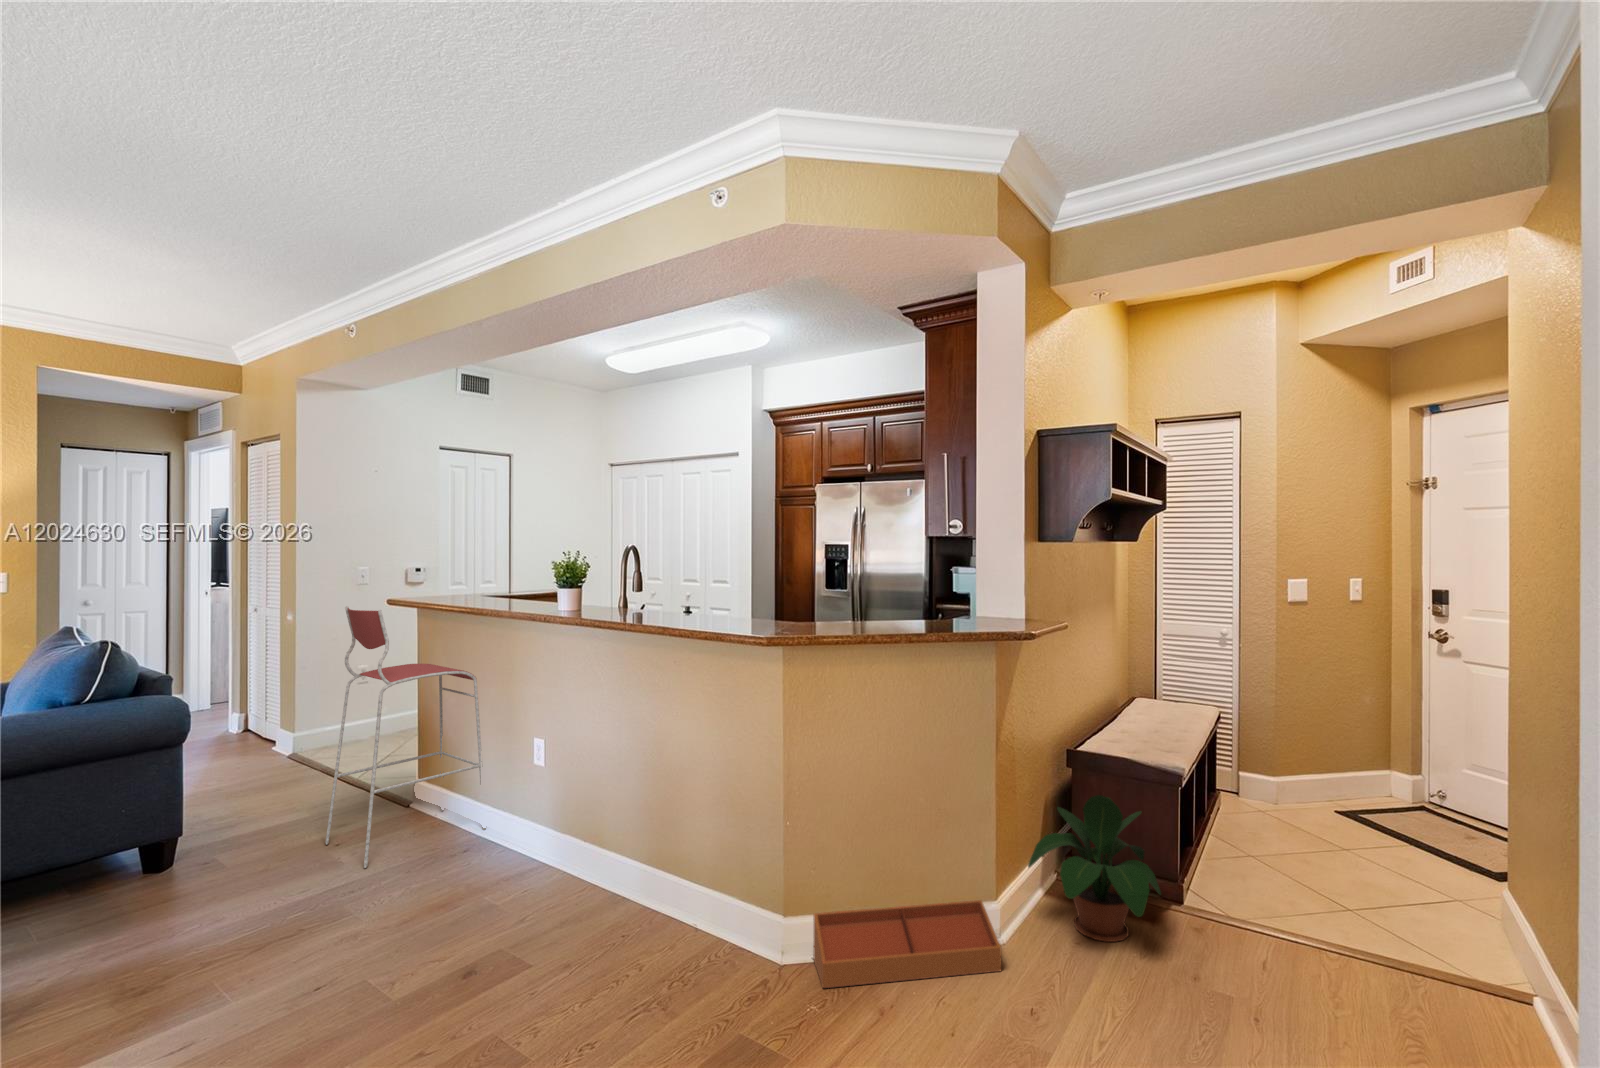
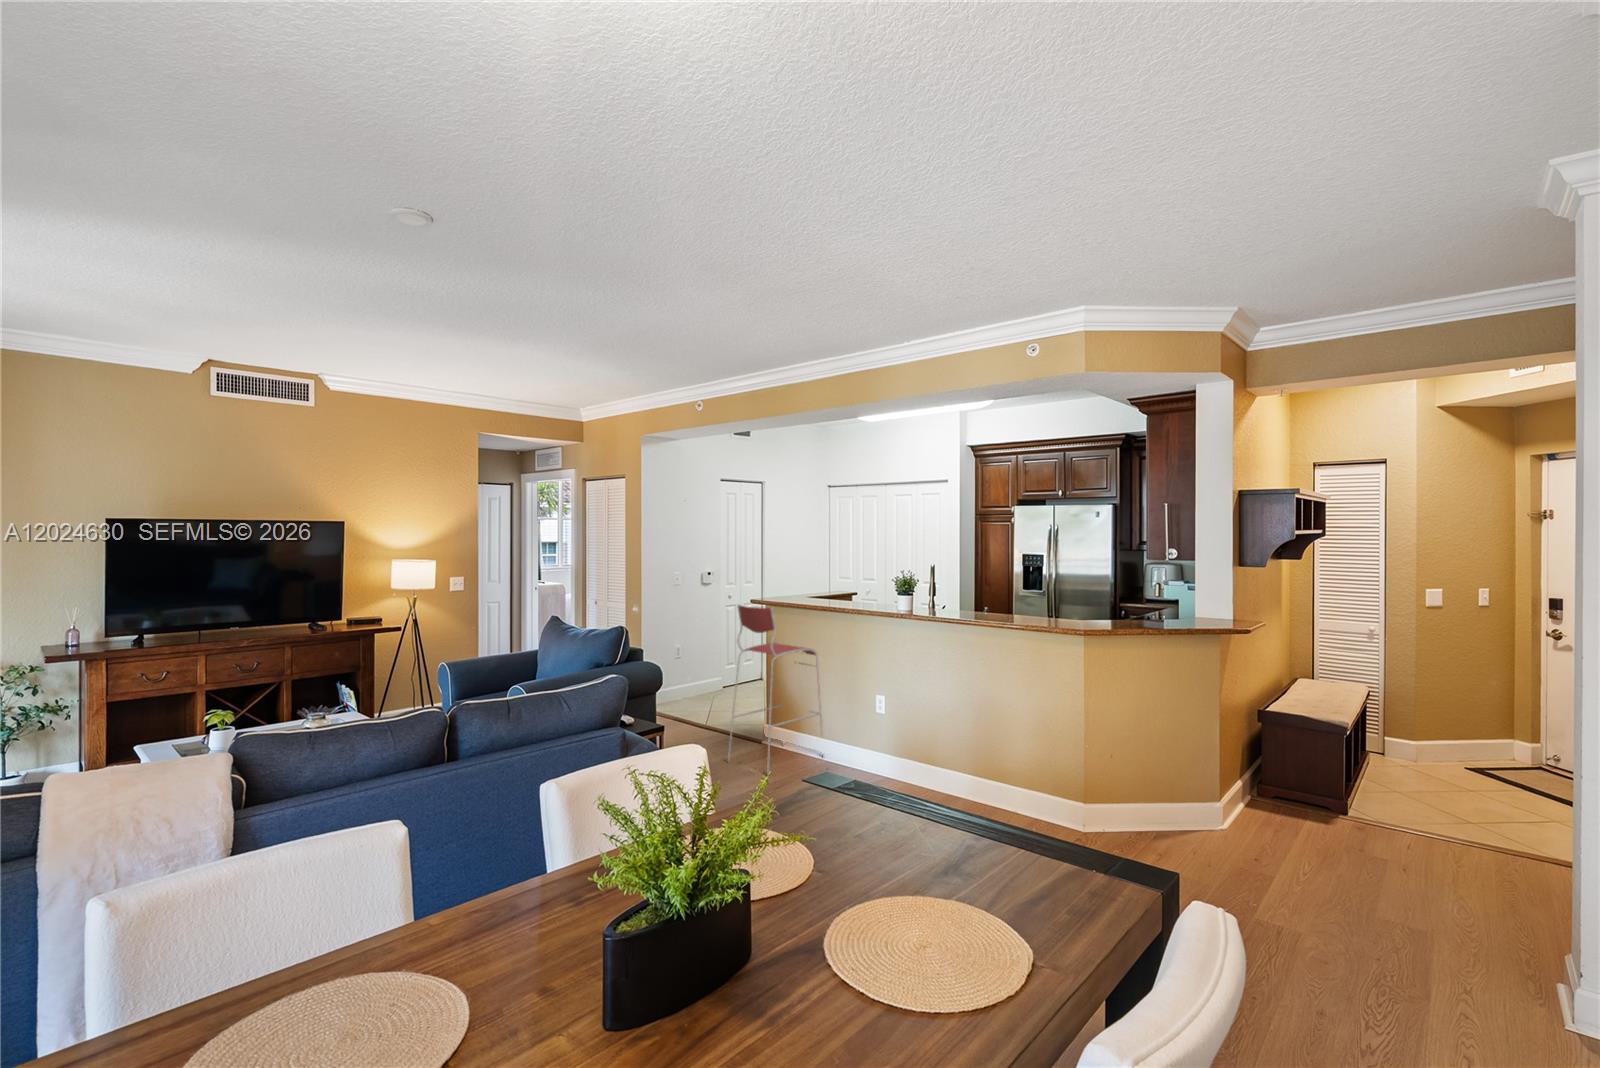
potted plant: present [1028,795,1161,942] -> none [1237,735,1335,833]
storage bin: present [814,900,1001,988] -> none [1100,801,1228,845]

